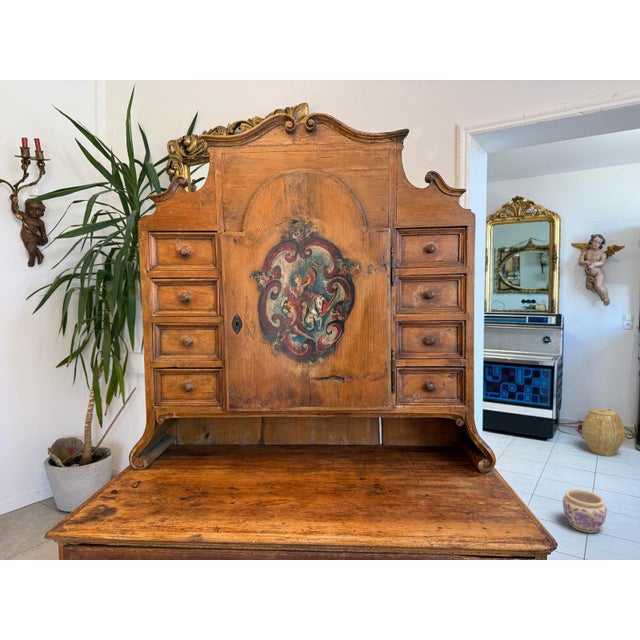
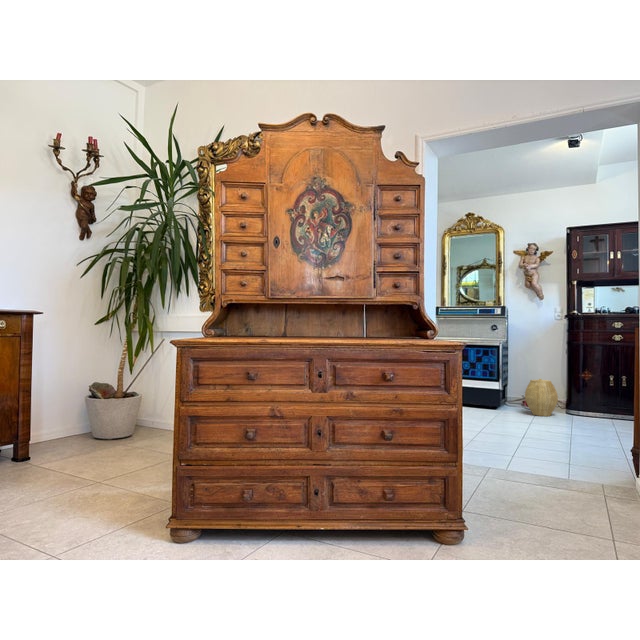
planter: present [563,489,607,533] -> none [503,418,535,447]

